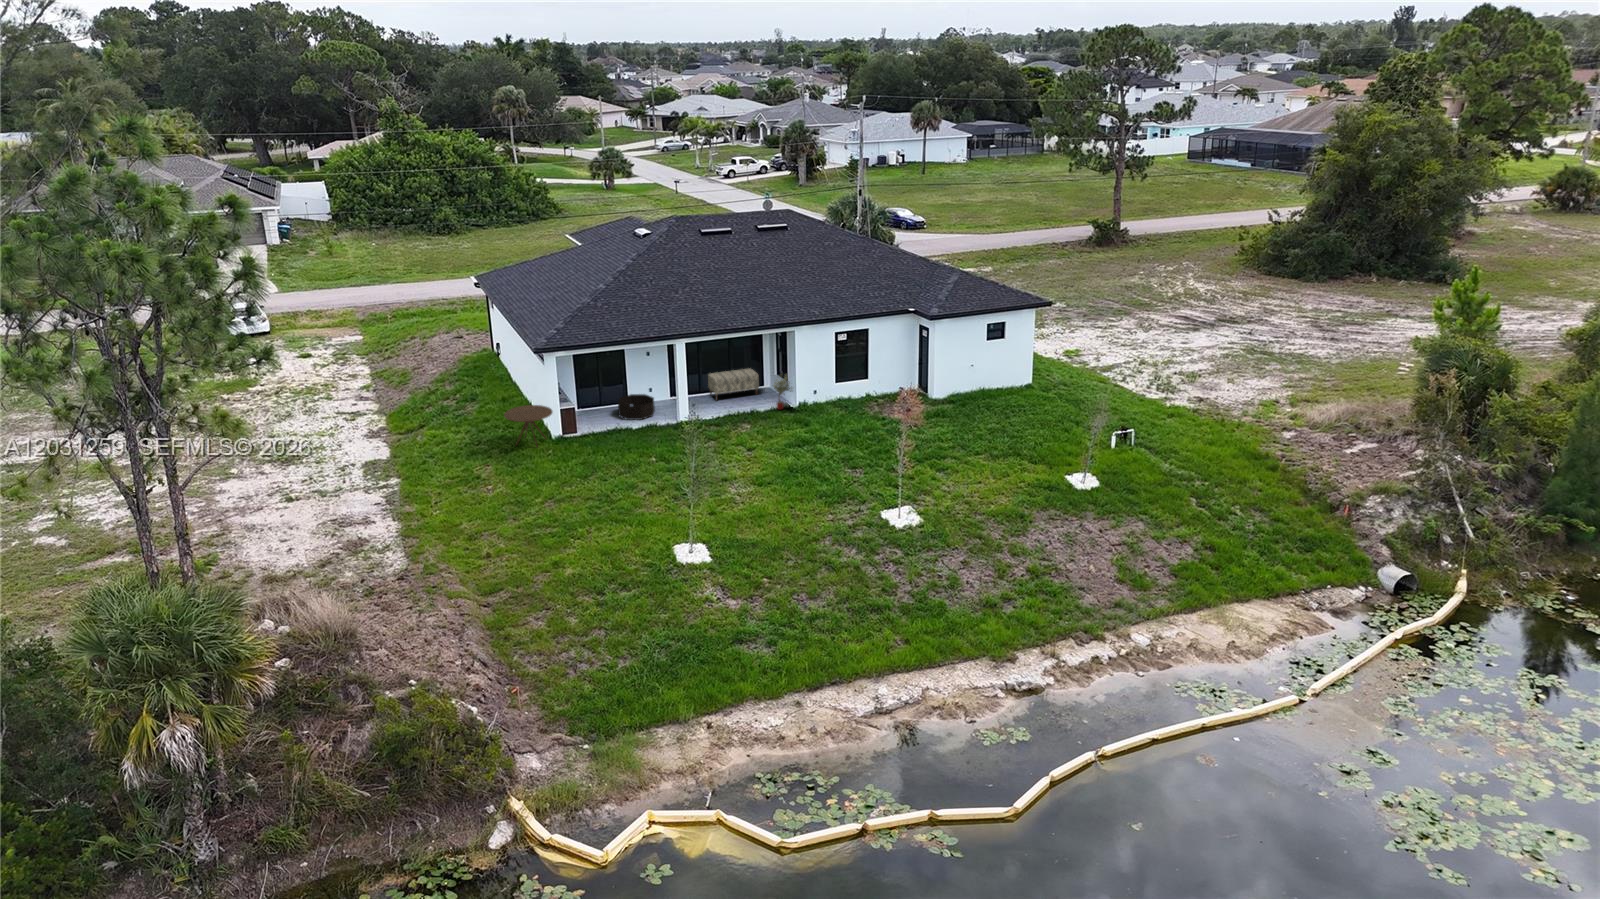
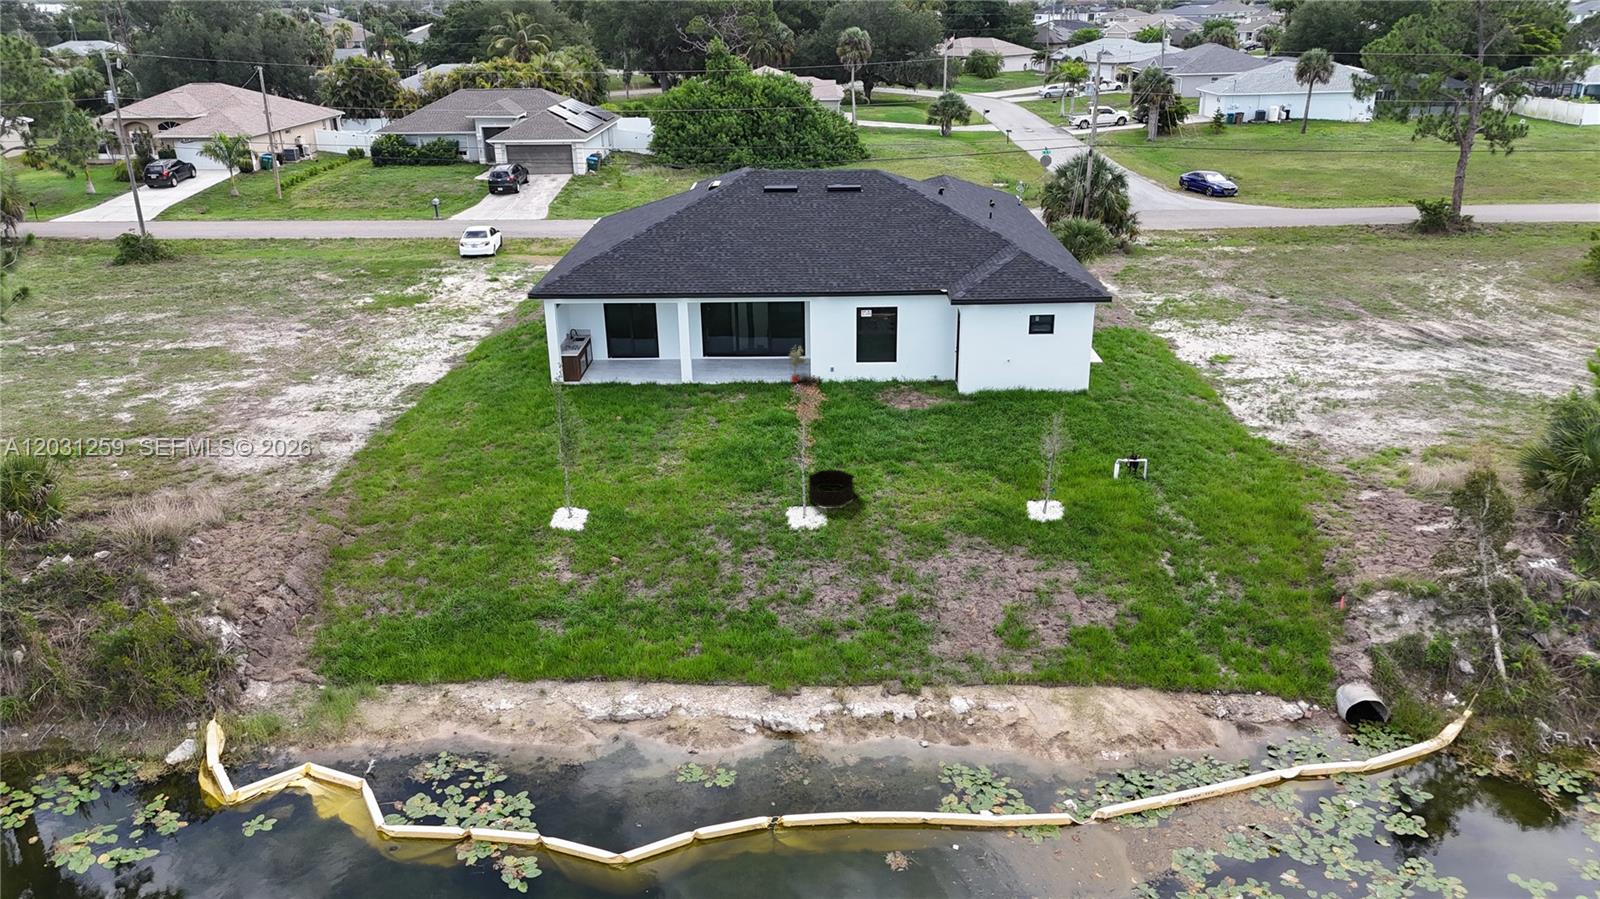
bench: present [708,368,759,400] -> none [739,335,789,365]
basket: present [618,394,655,420] -> present [809,470,854,507]
round table: present [504,405,552,447] -> none [510,349,557,392]

